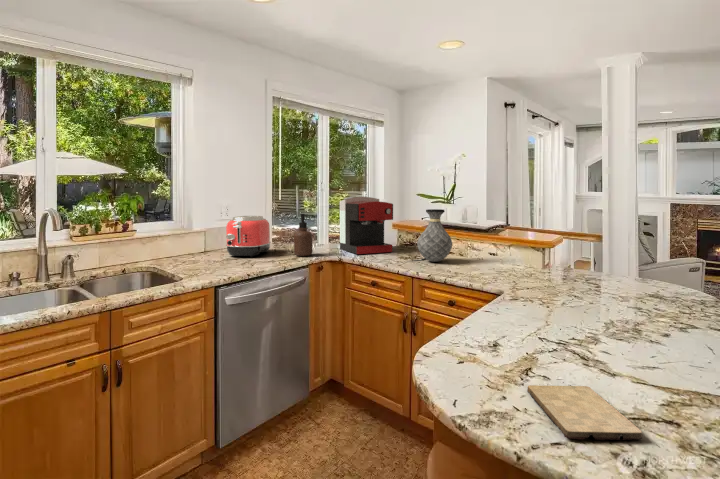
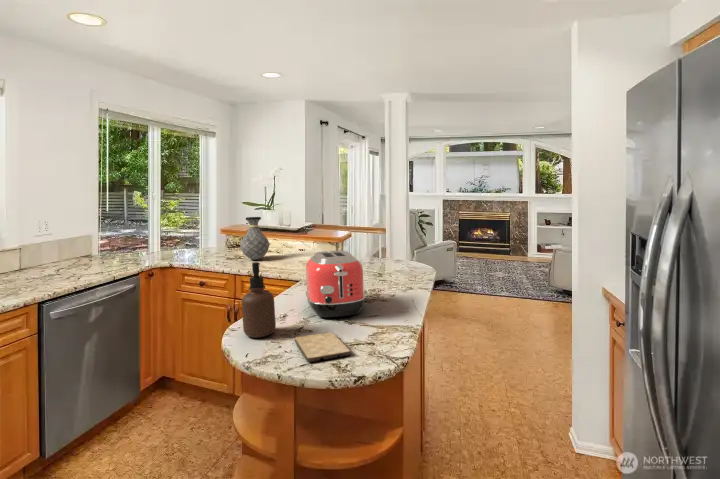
coffee maker: present [340,197,393,254] -> none [168,208,220,259]
soap dispenser: present [294,214,313,256] -> present [241,262,276,338]
toaster: present [226,216,271,257] -> present [306,251,365,318]

